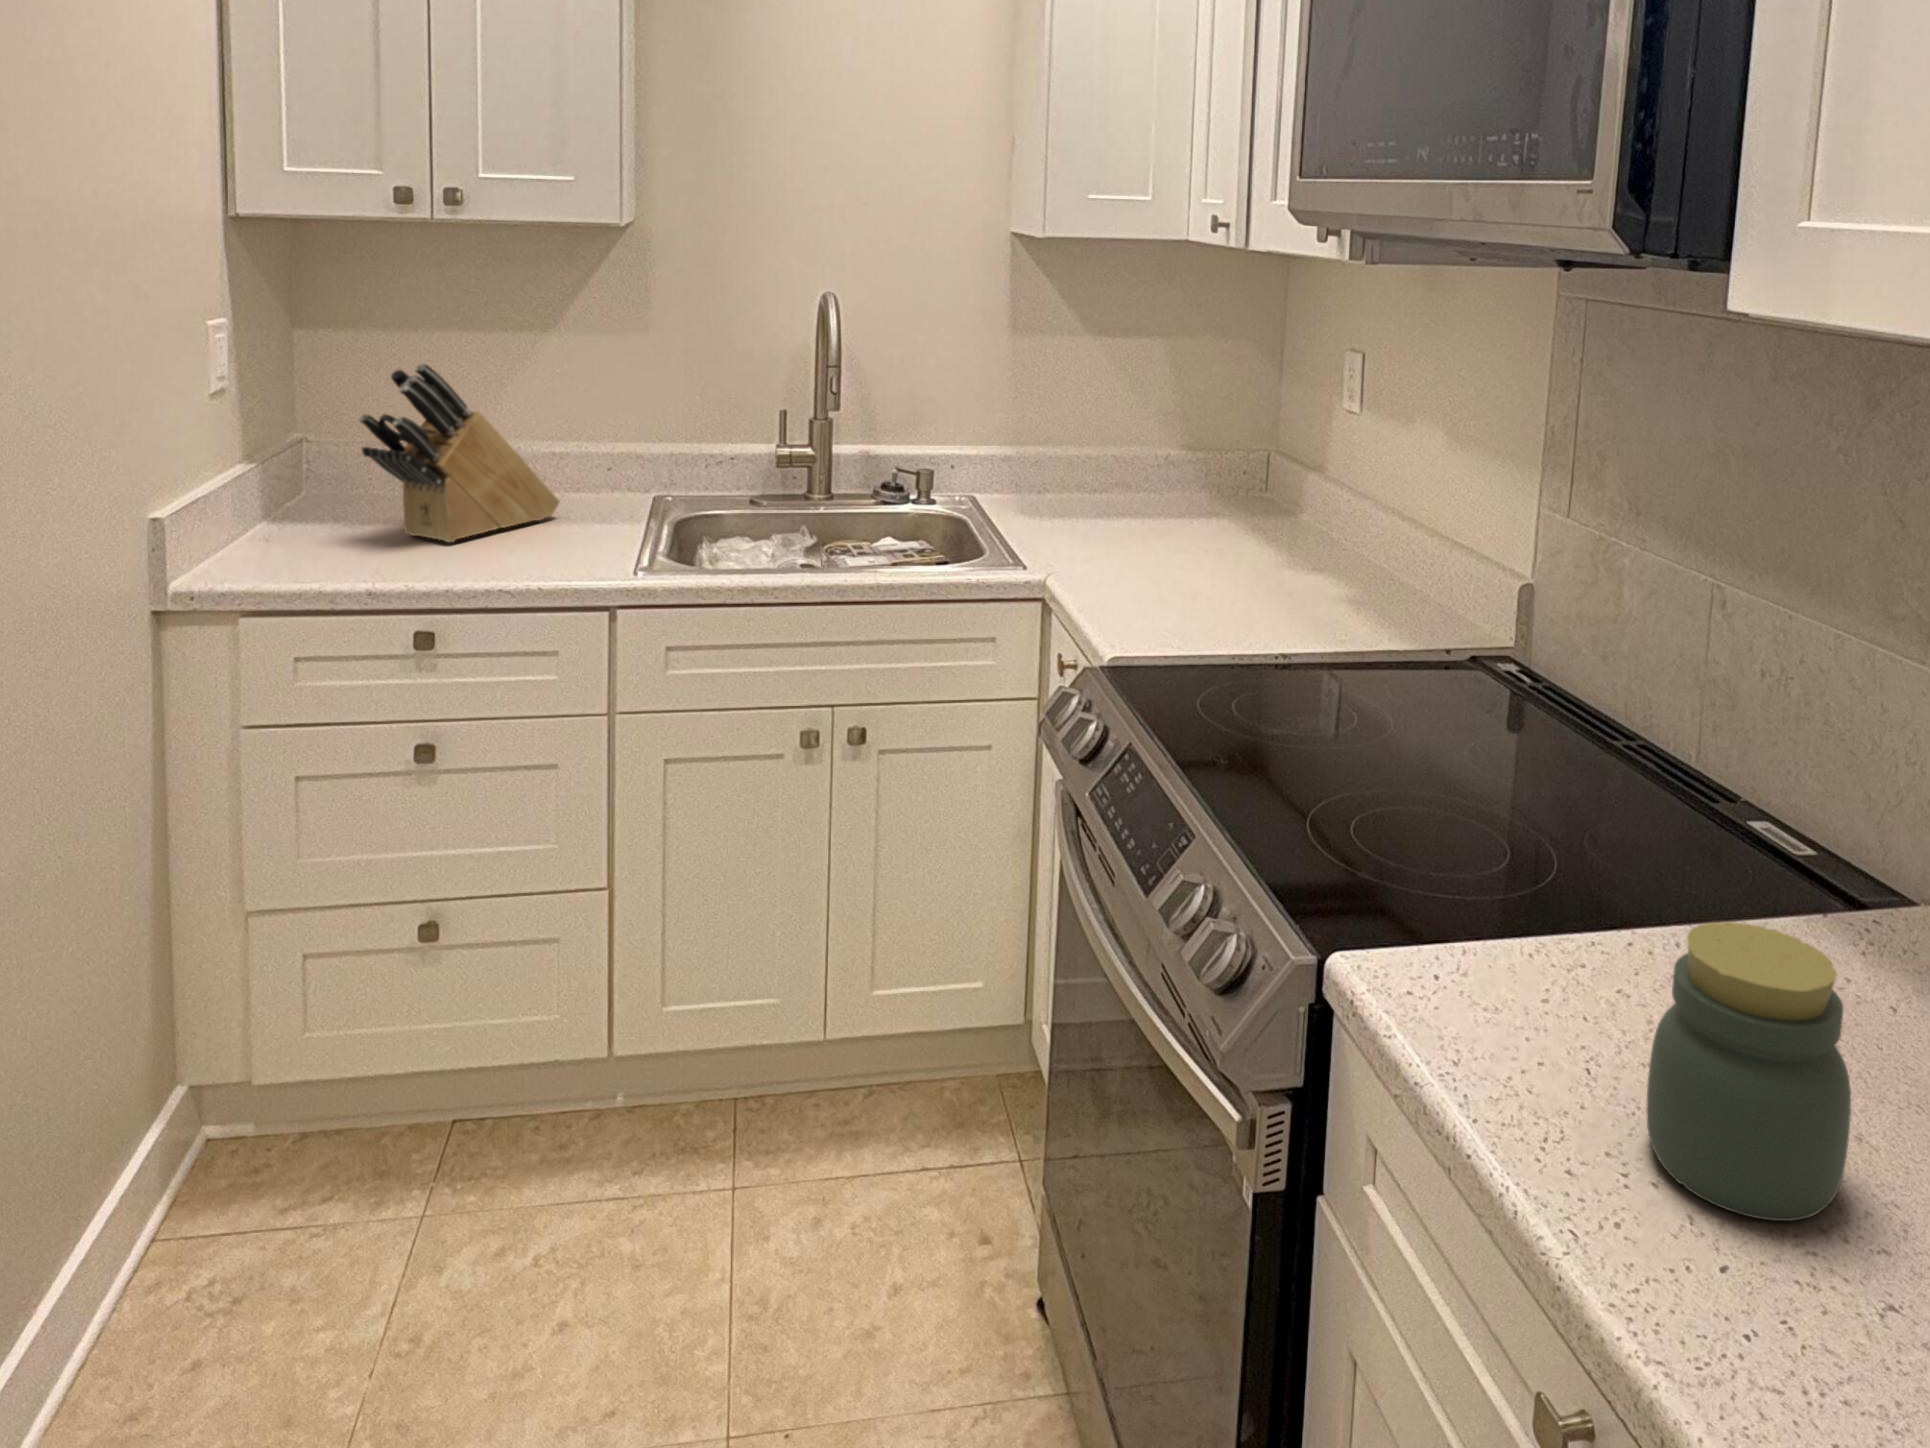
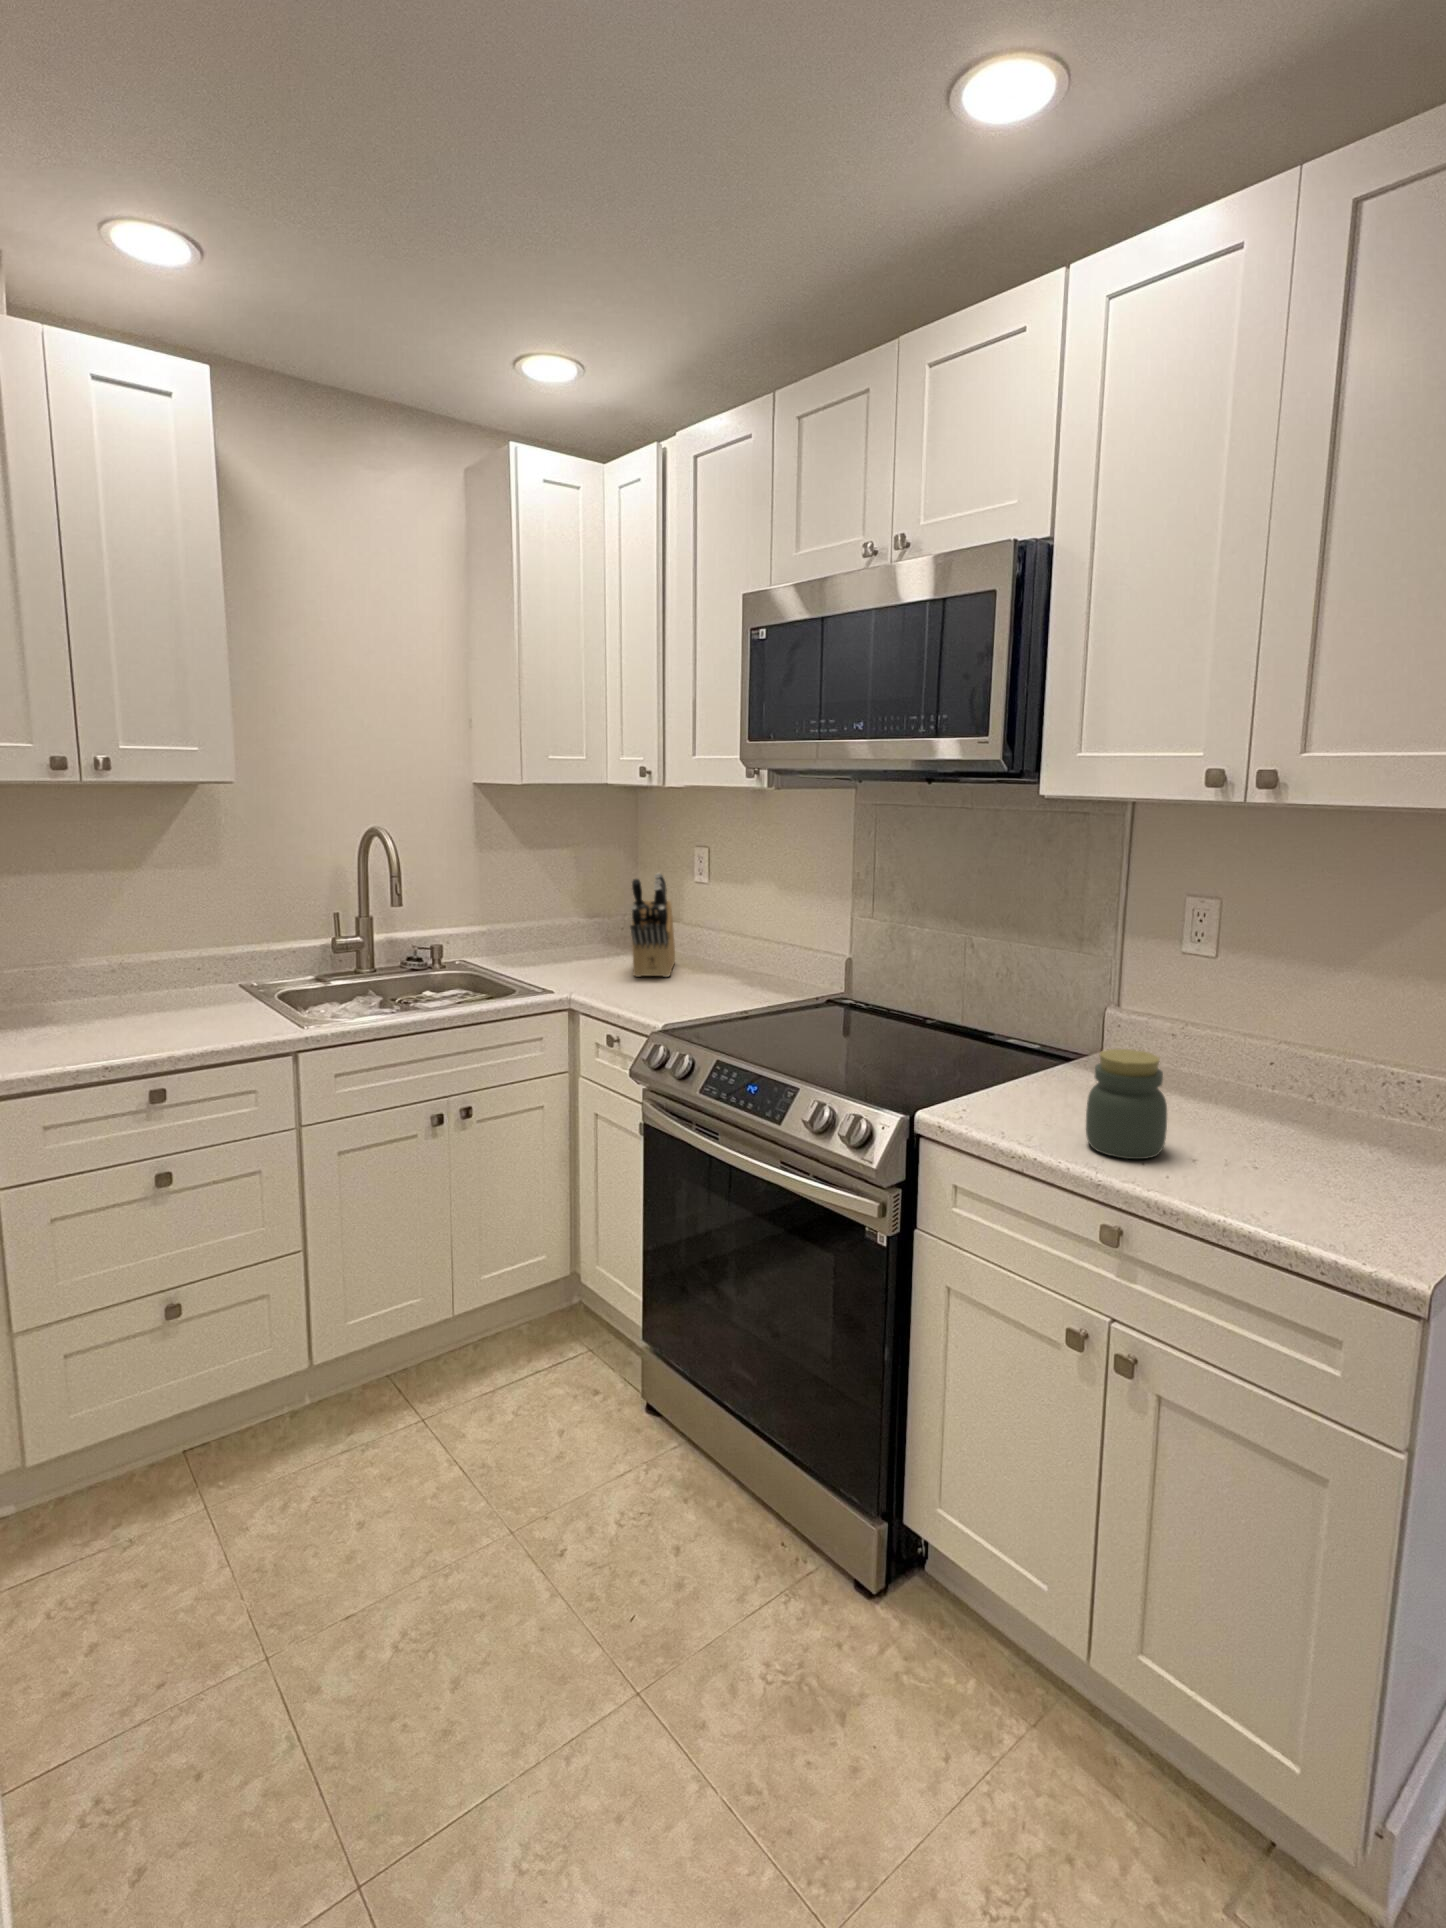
knife block: present [359,363,559,542] -> present [630,873,675,977]

